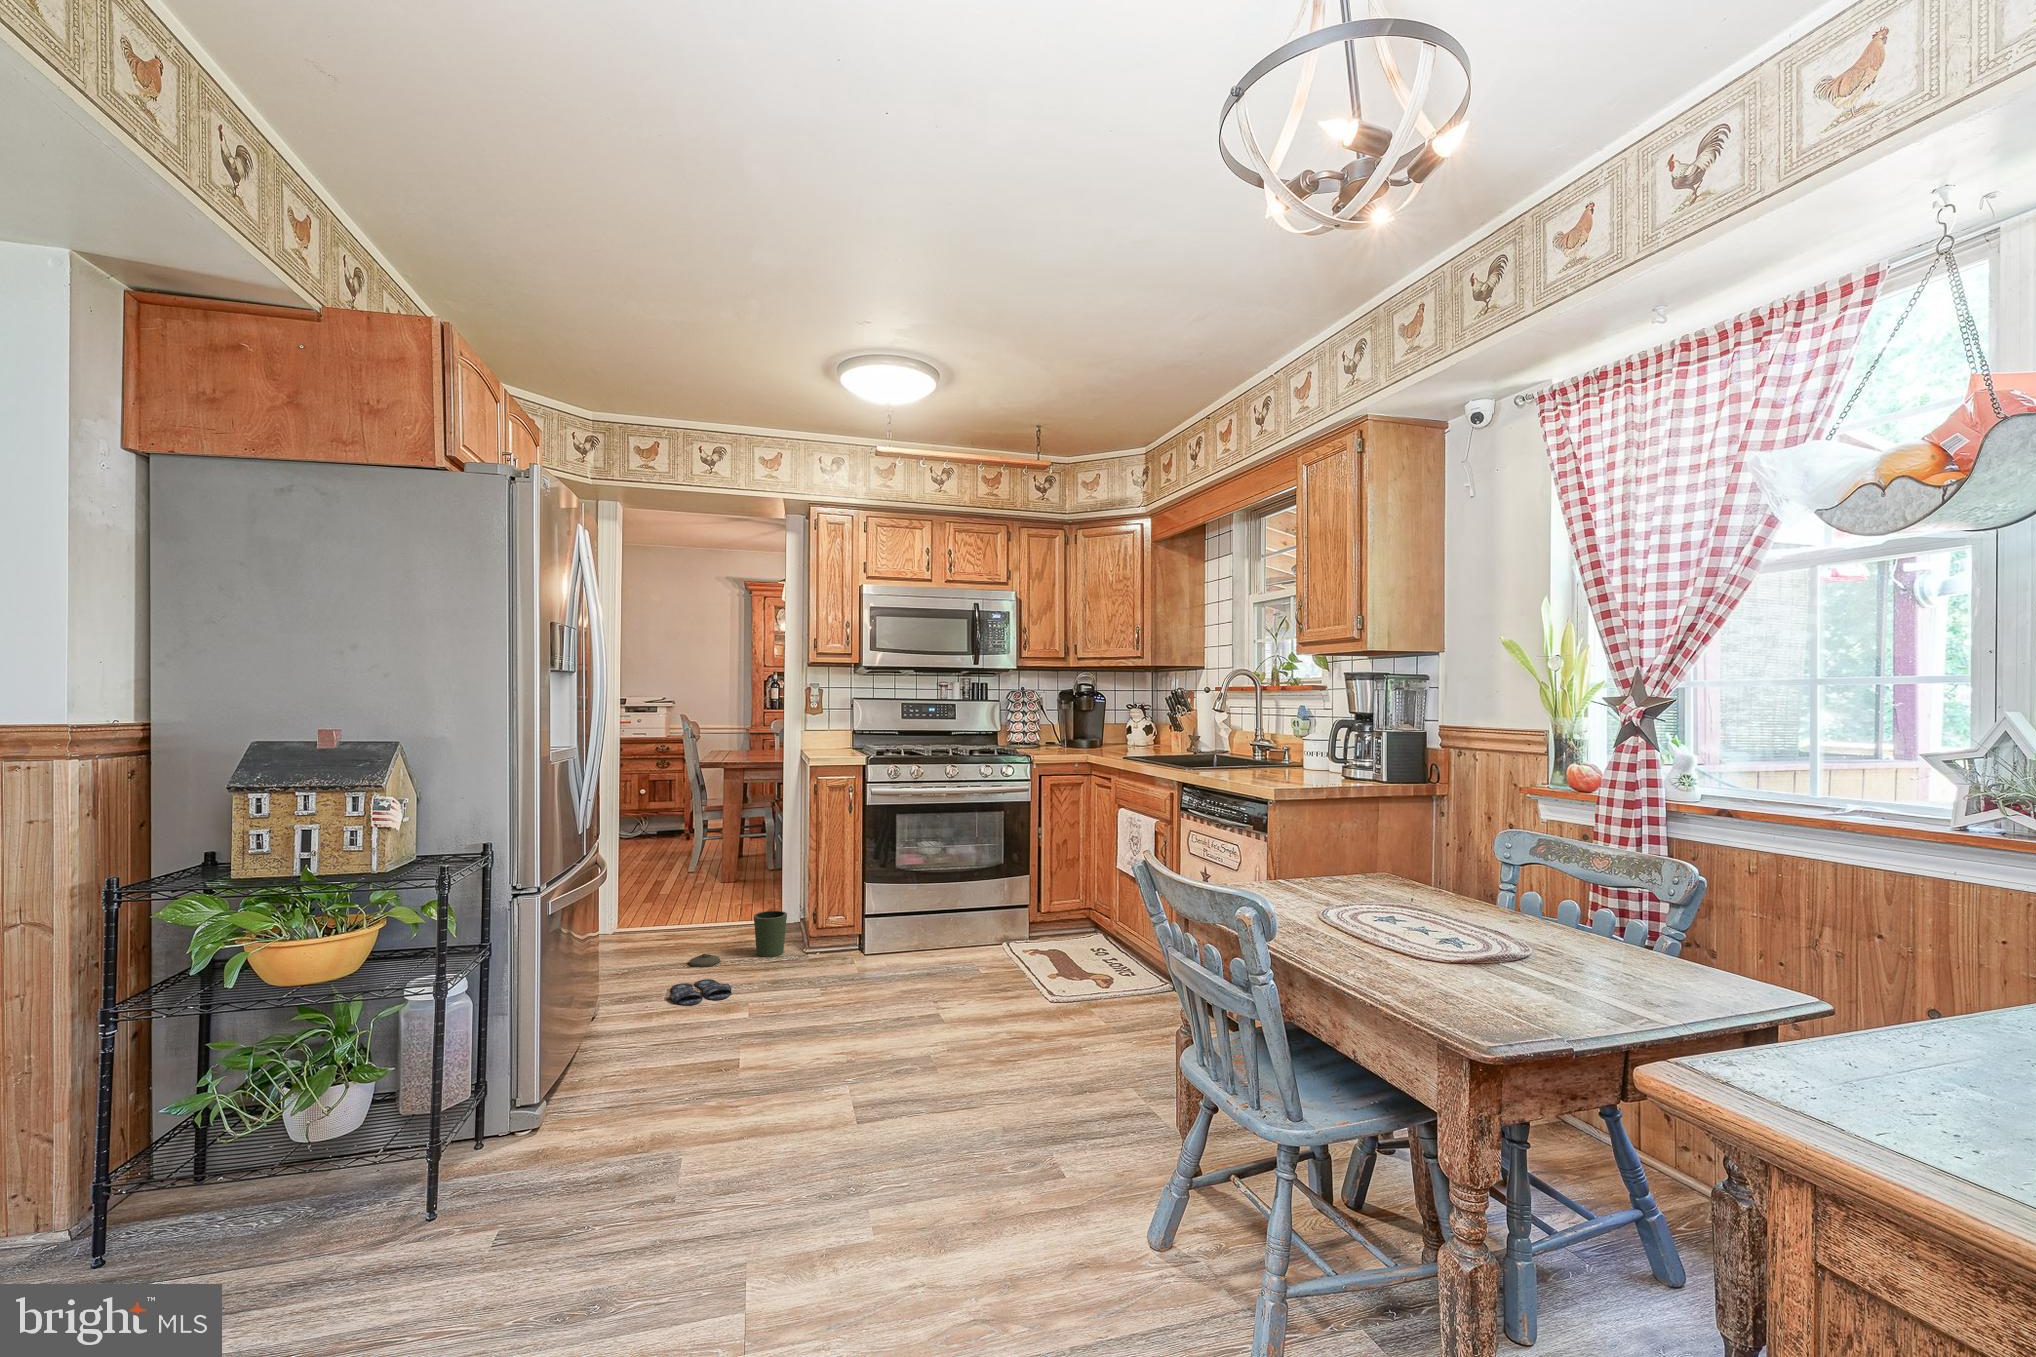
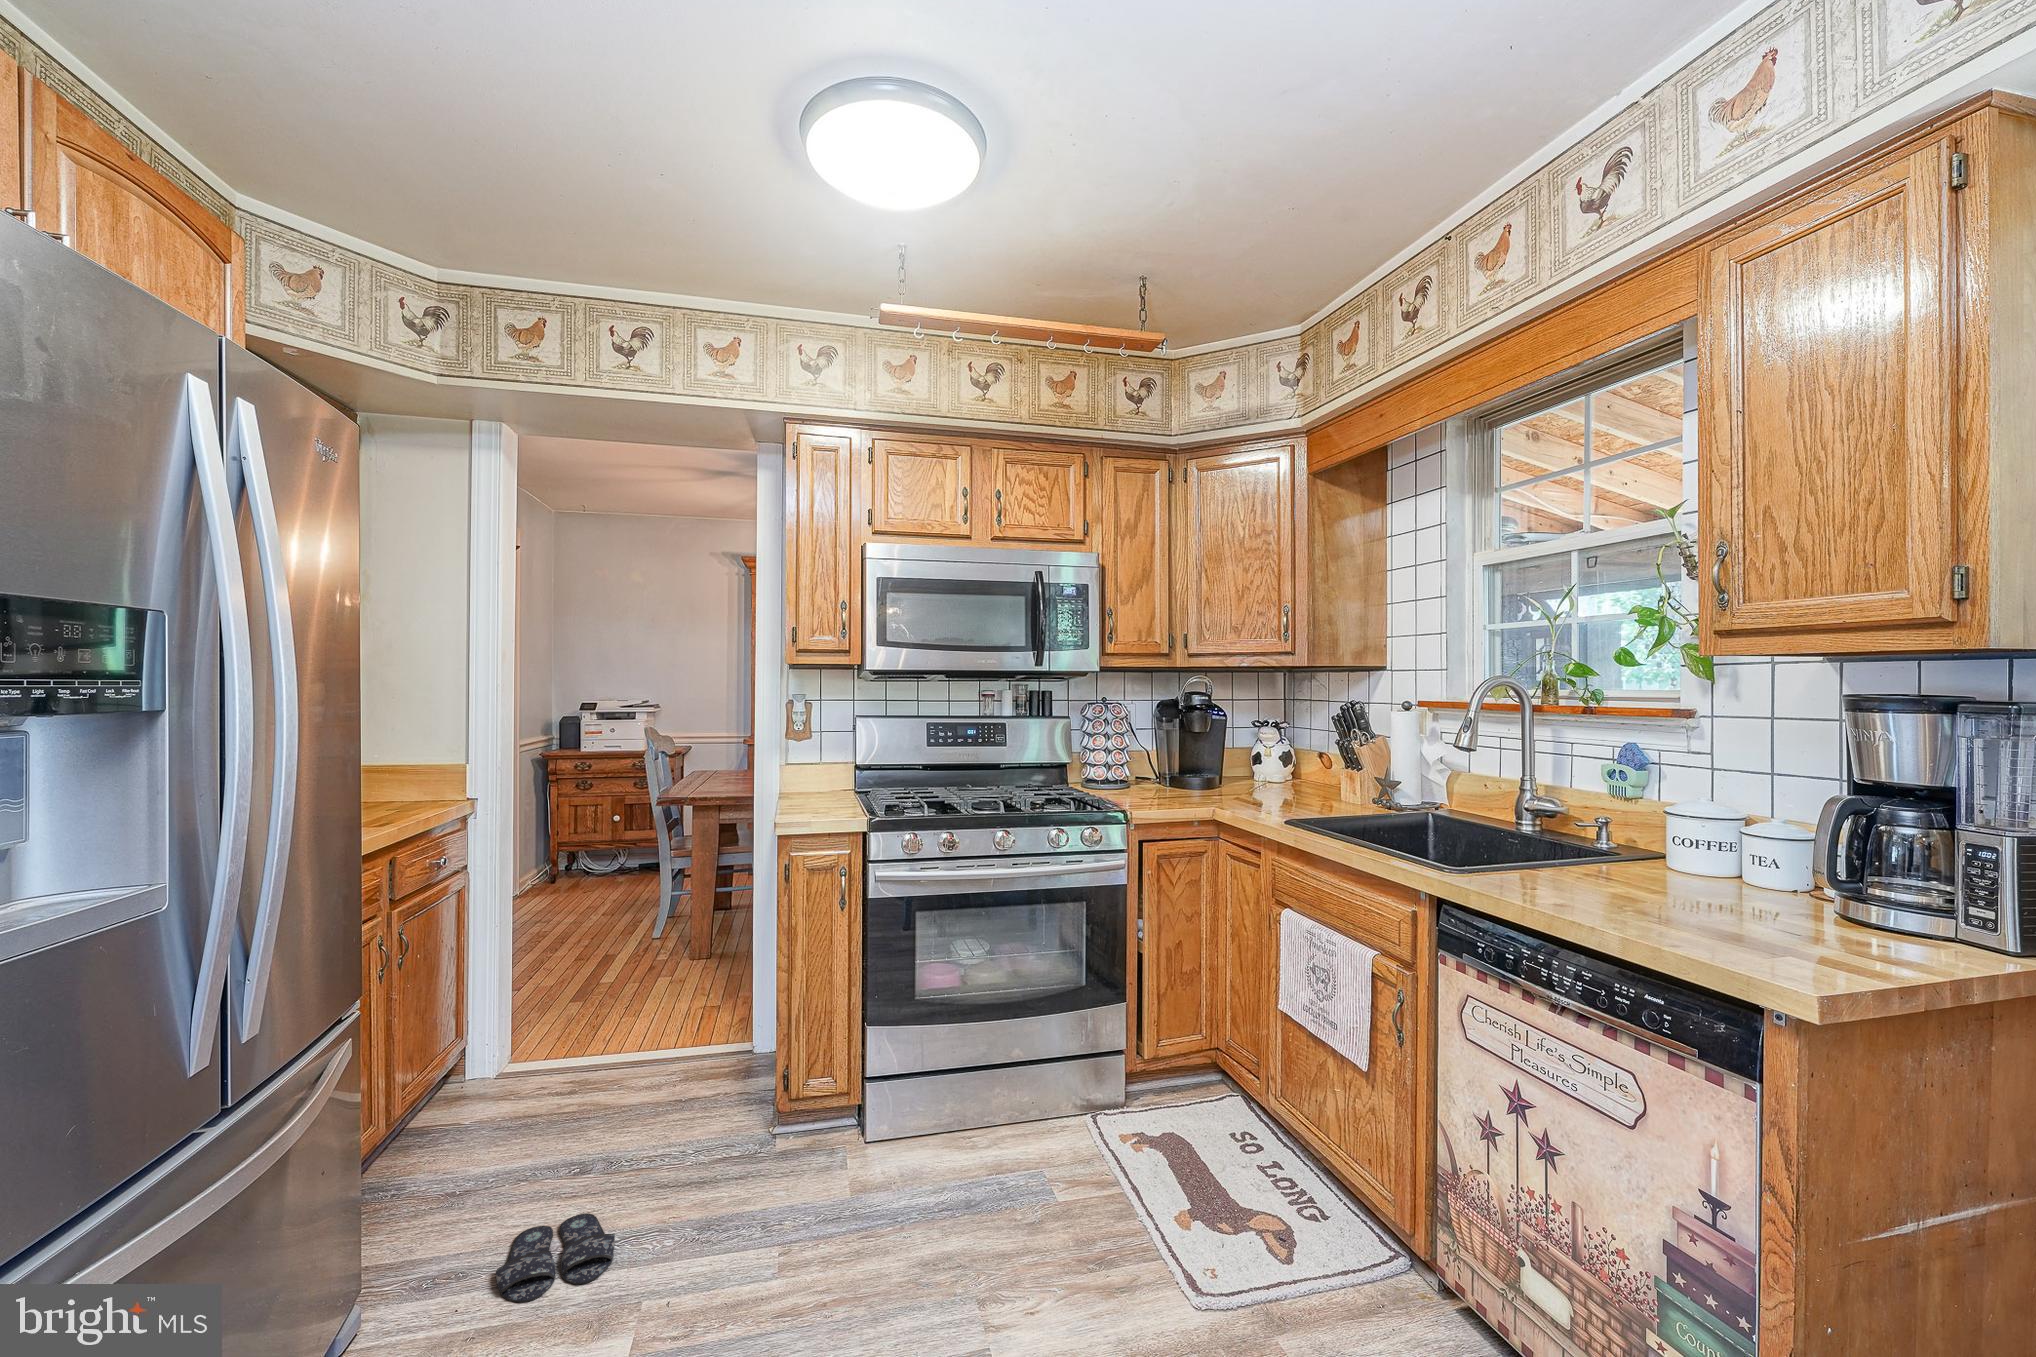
trash can: present [689,911,787,967] -> none [574,1061,741,1172]

